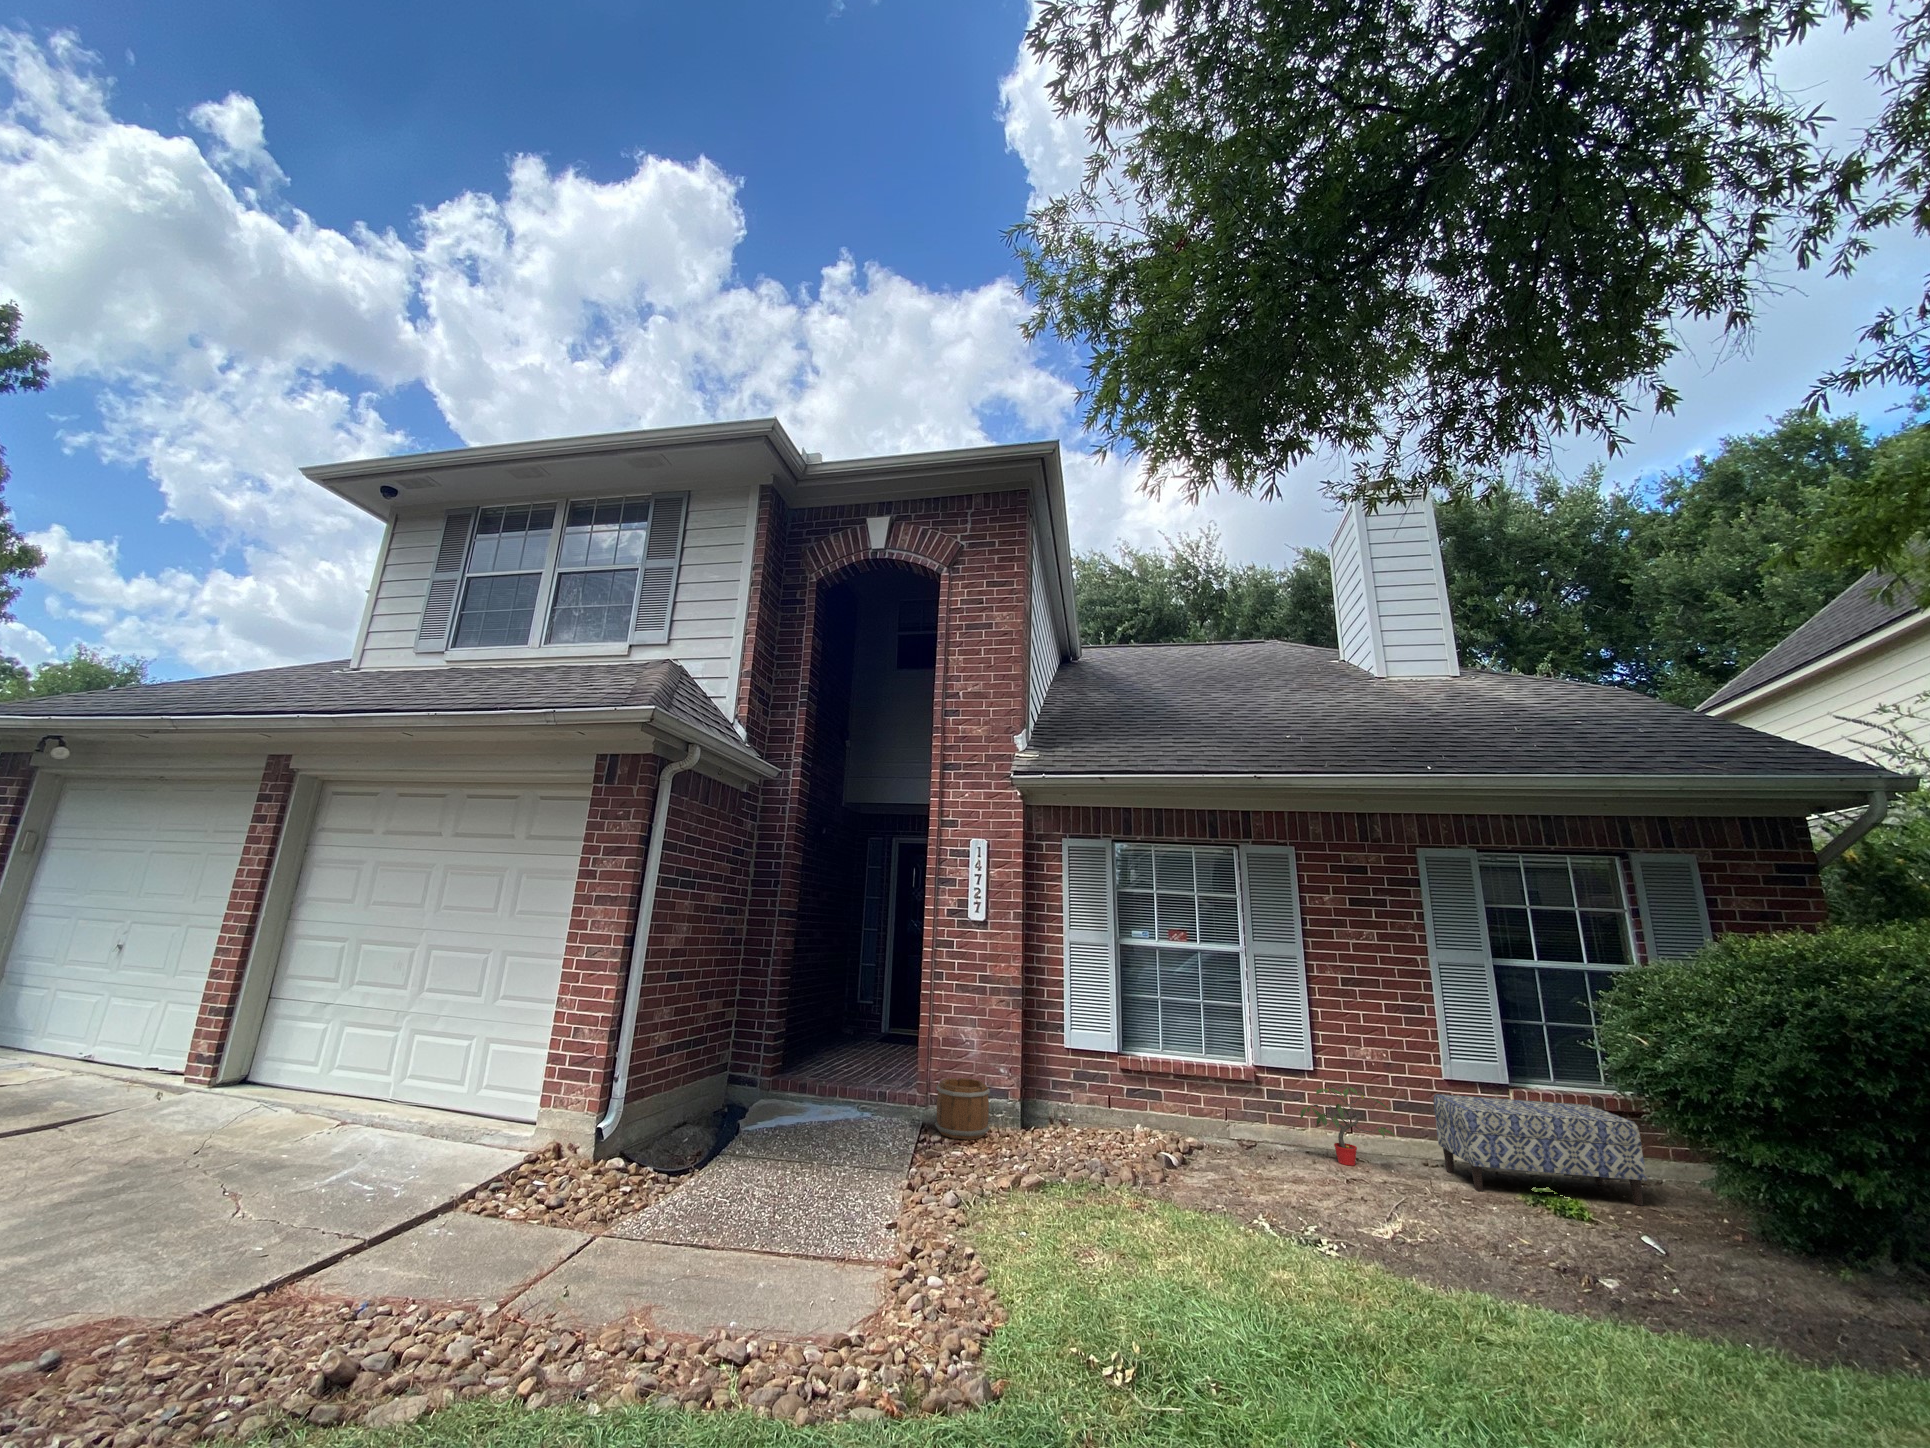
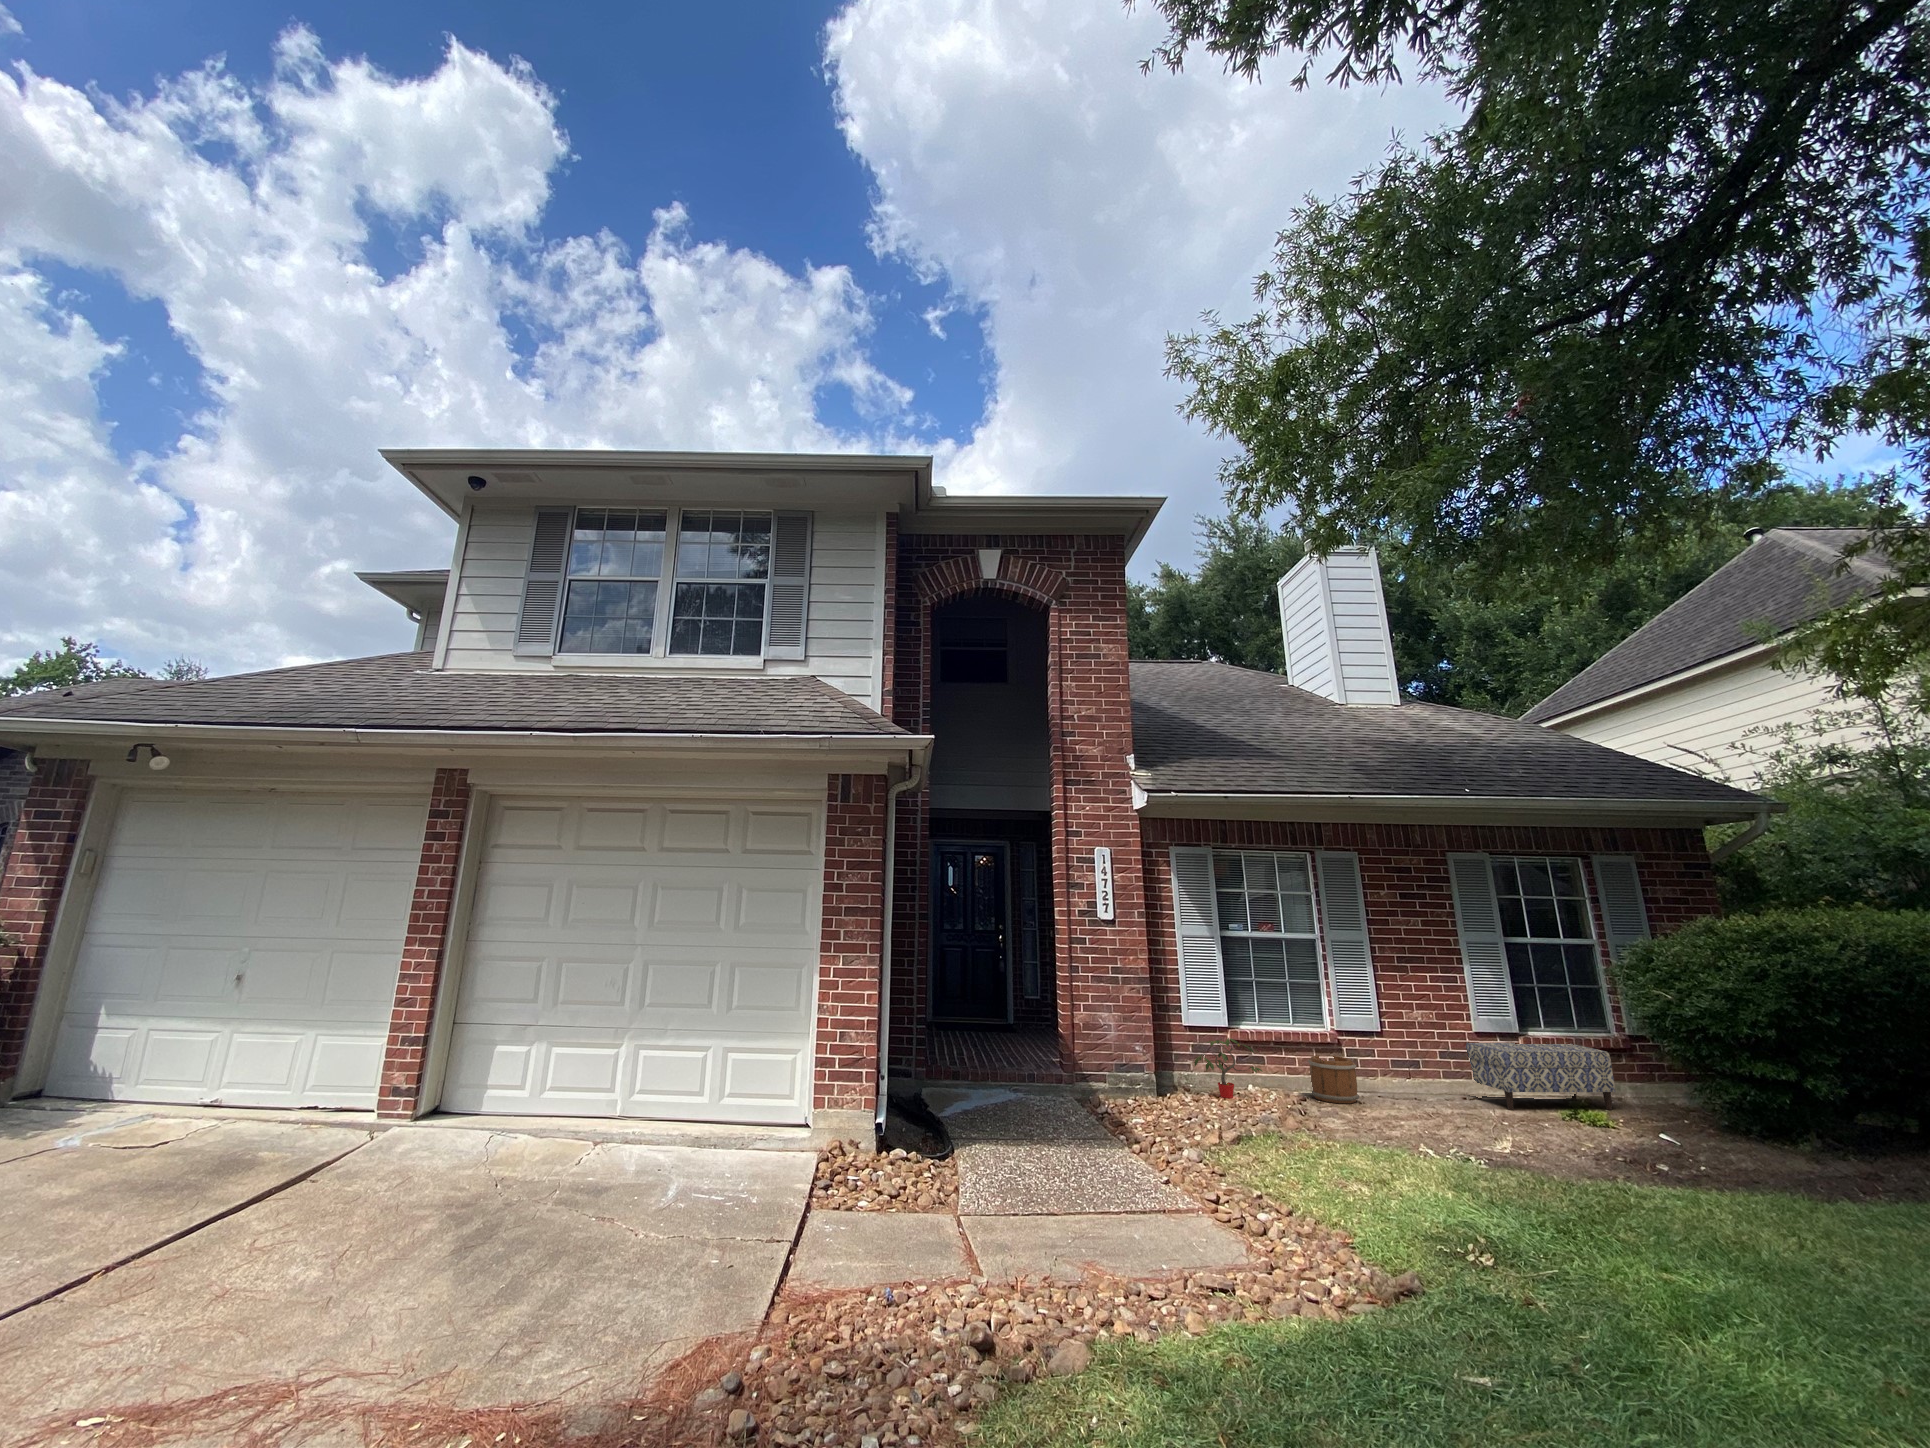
bucket: present [935,1078,990,1140] -> present [1308,1056,1359,1104]
potted plant: present [1300,1086,1394,1166] -> present [1194,1038,1262,1098]

